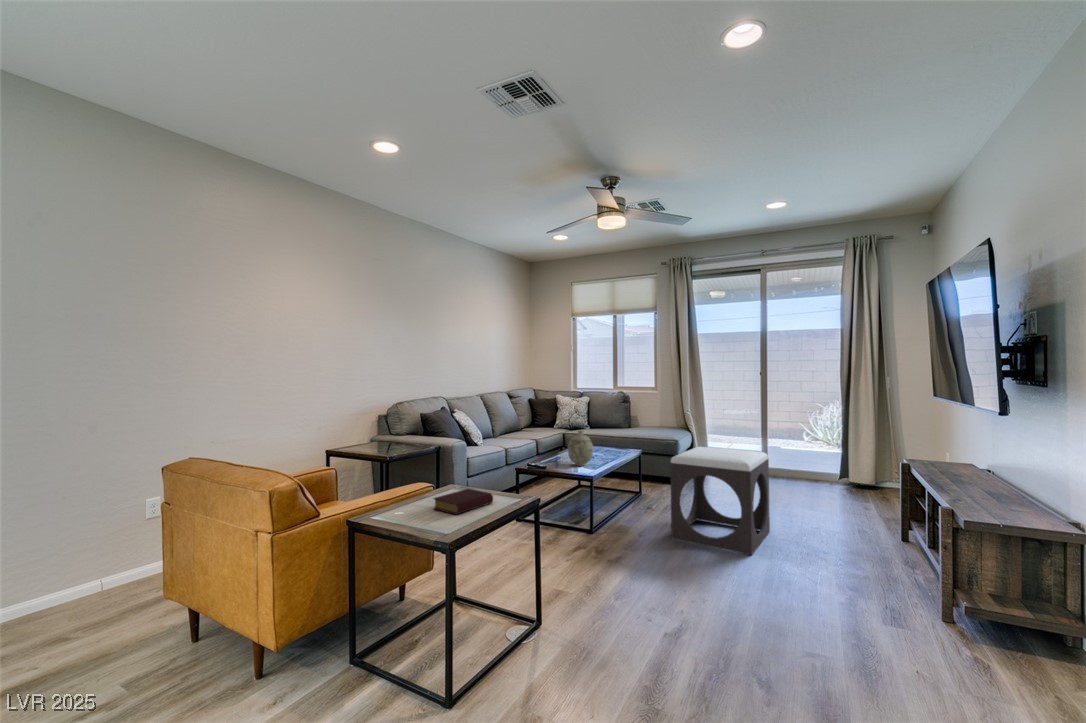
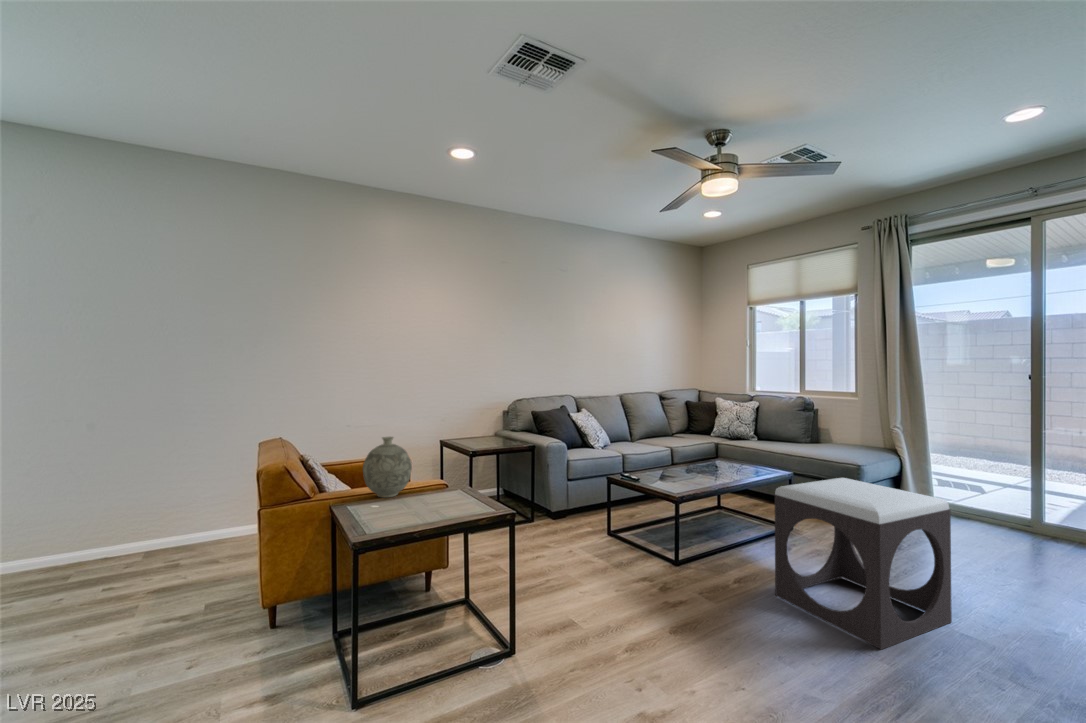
decorative vase: present [568,430,593,466] -> present [363,437,412,497]
book: present [433,489,493,515] -> none [396,492,452,518]

